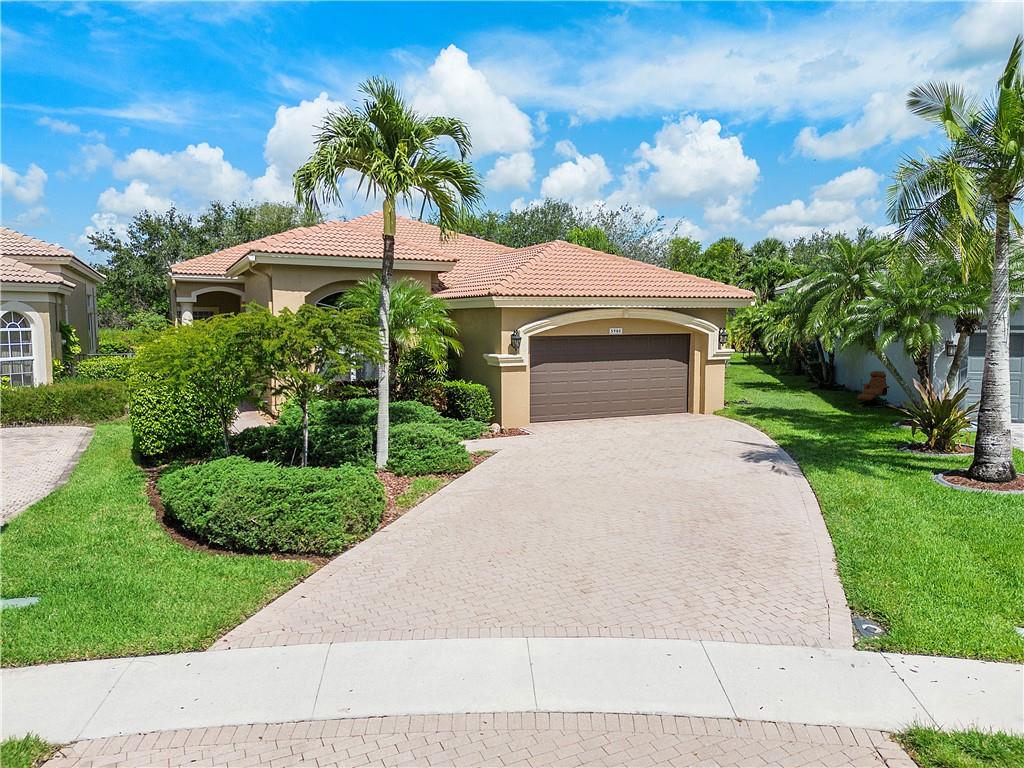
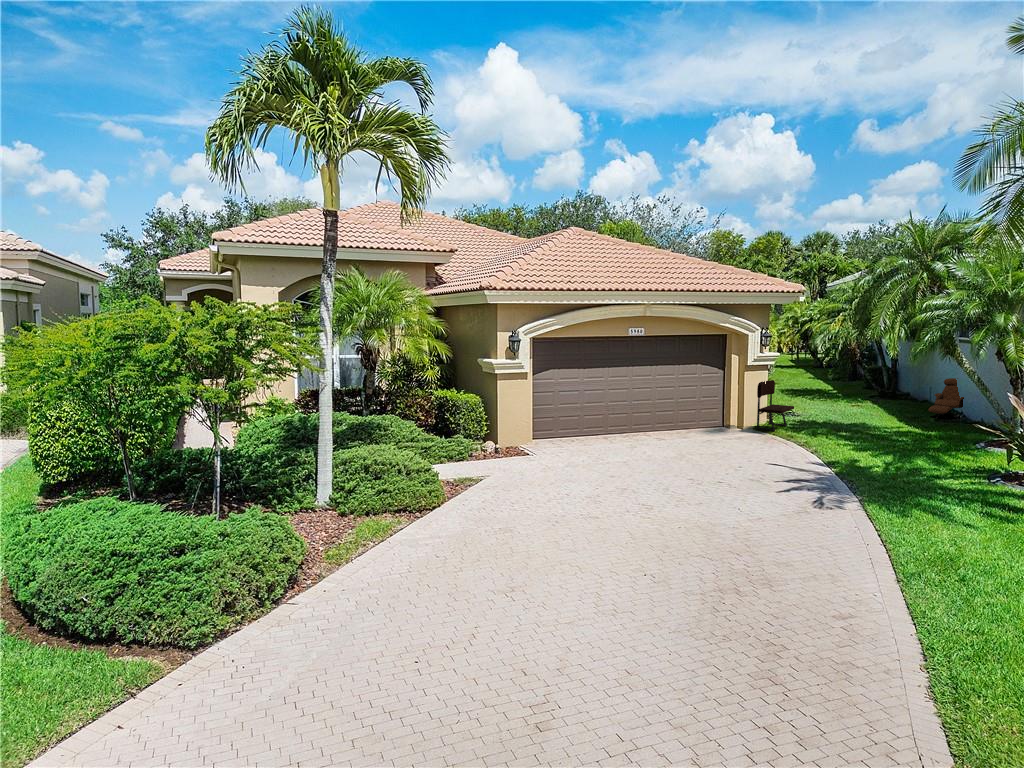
bench: none [715,373,747,415] -> present [756,380,794,431]

